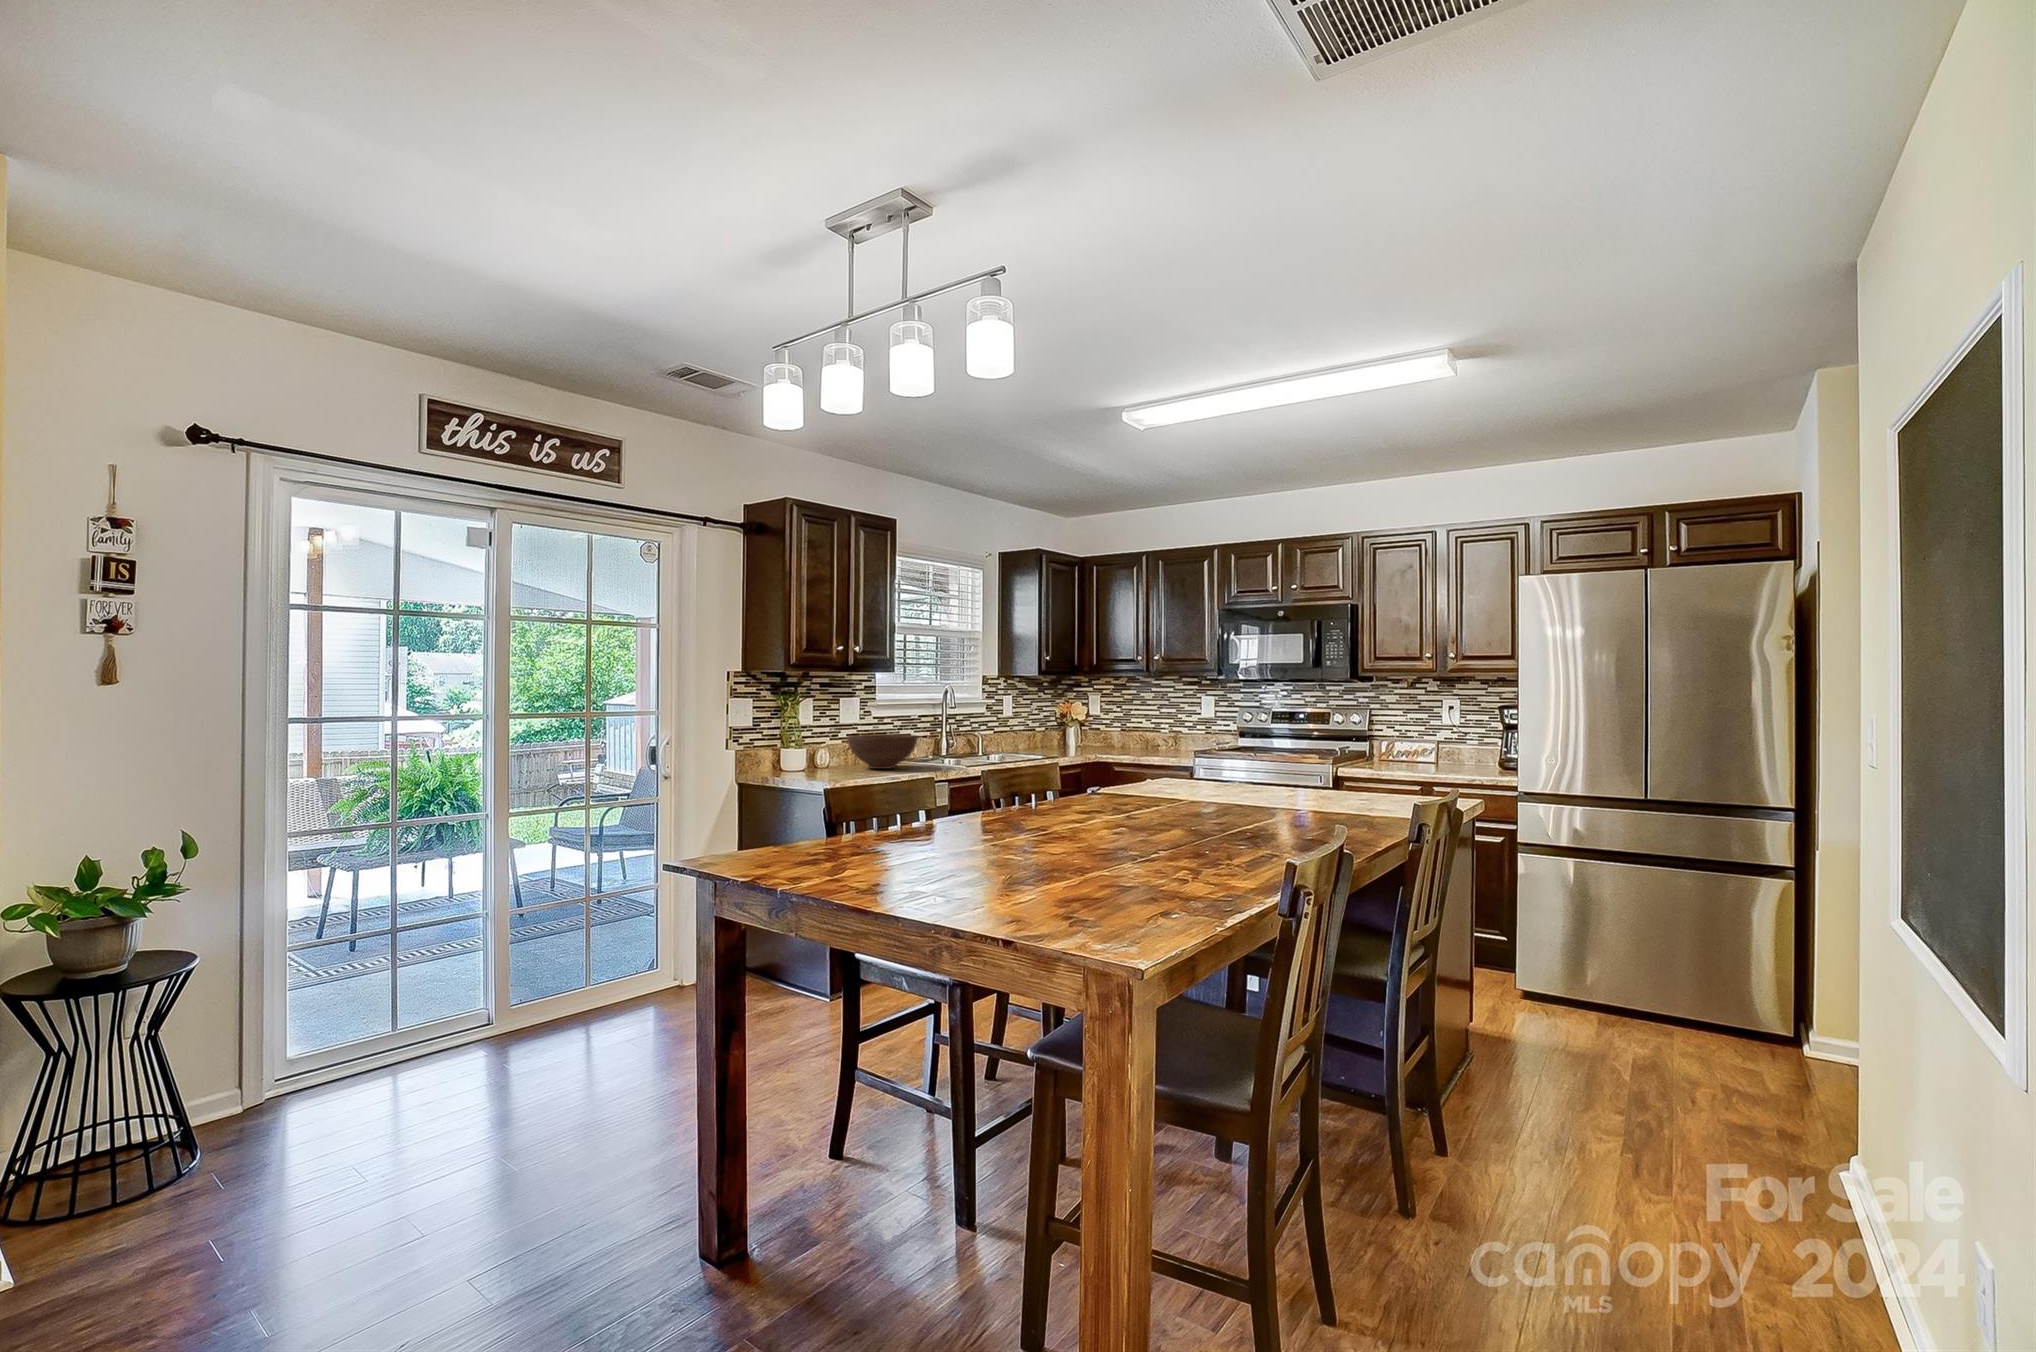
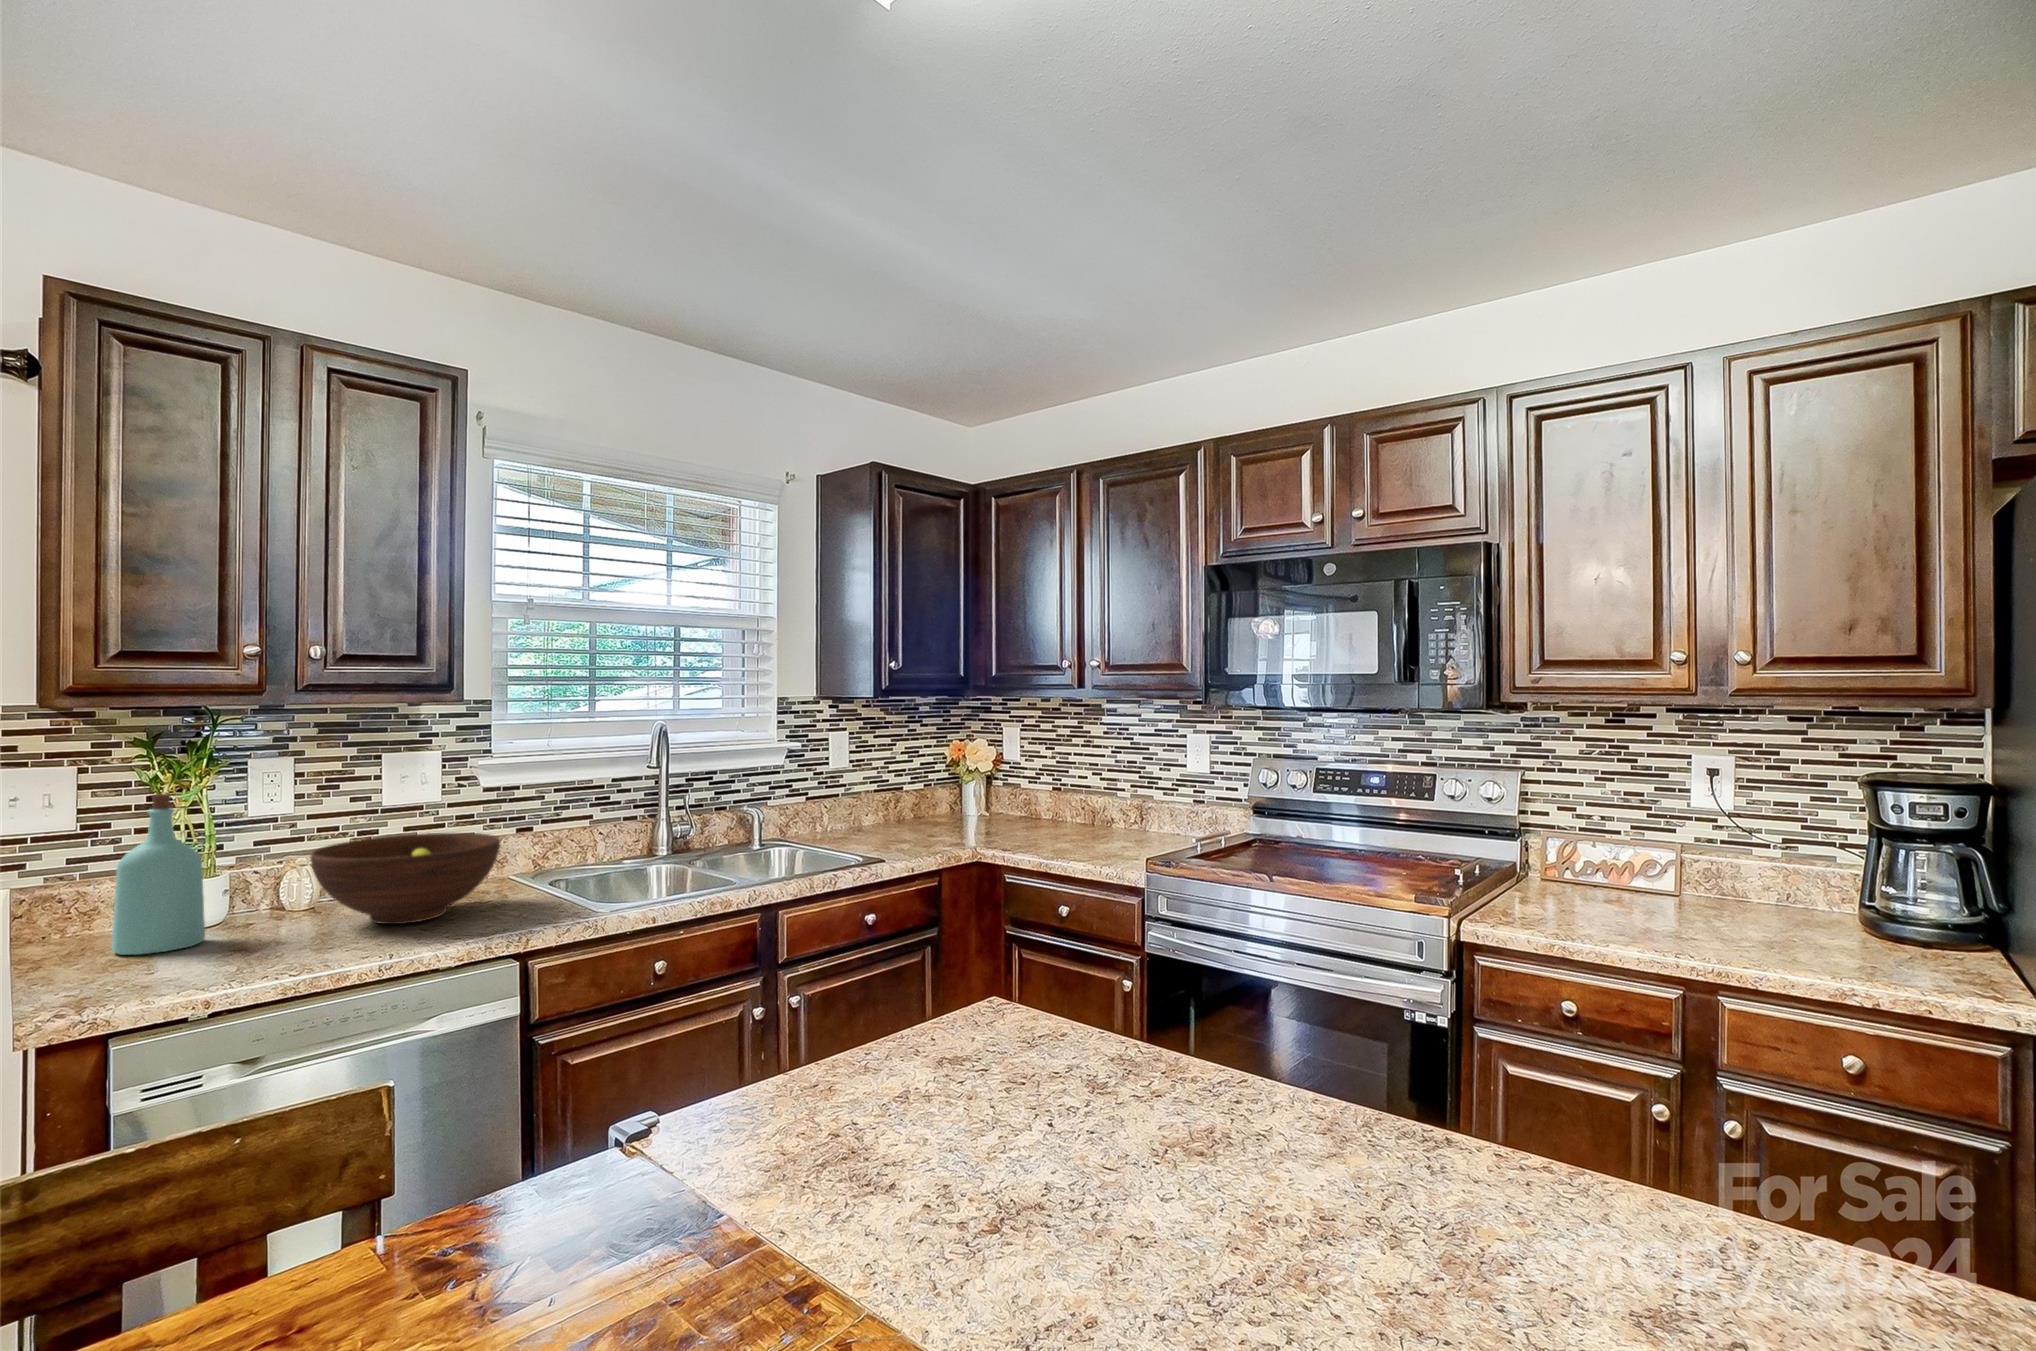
bottle: none [791,710,819,774] -> present [111,794,205,955]

